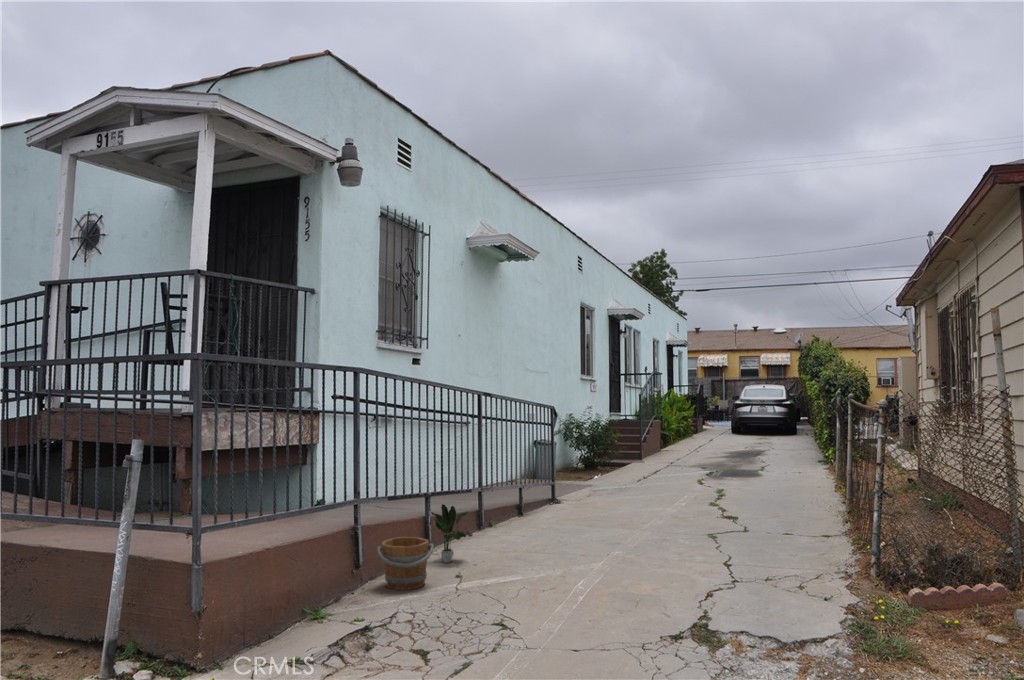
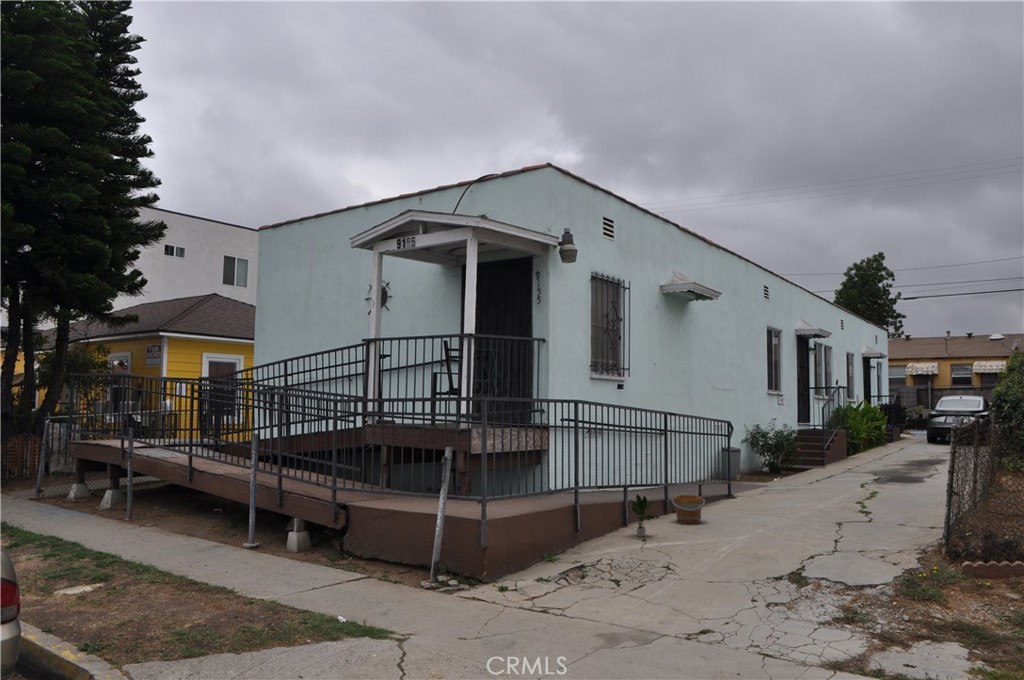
bucket: present [377,537,434,590] -> present [671,495,705,524]

